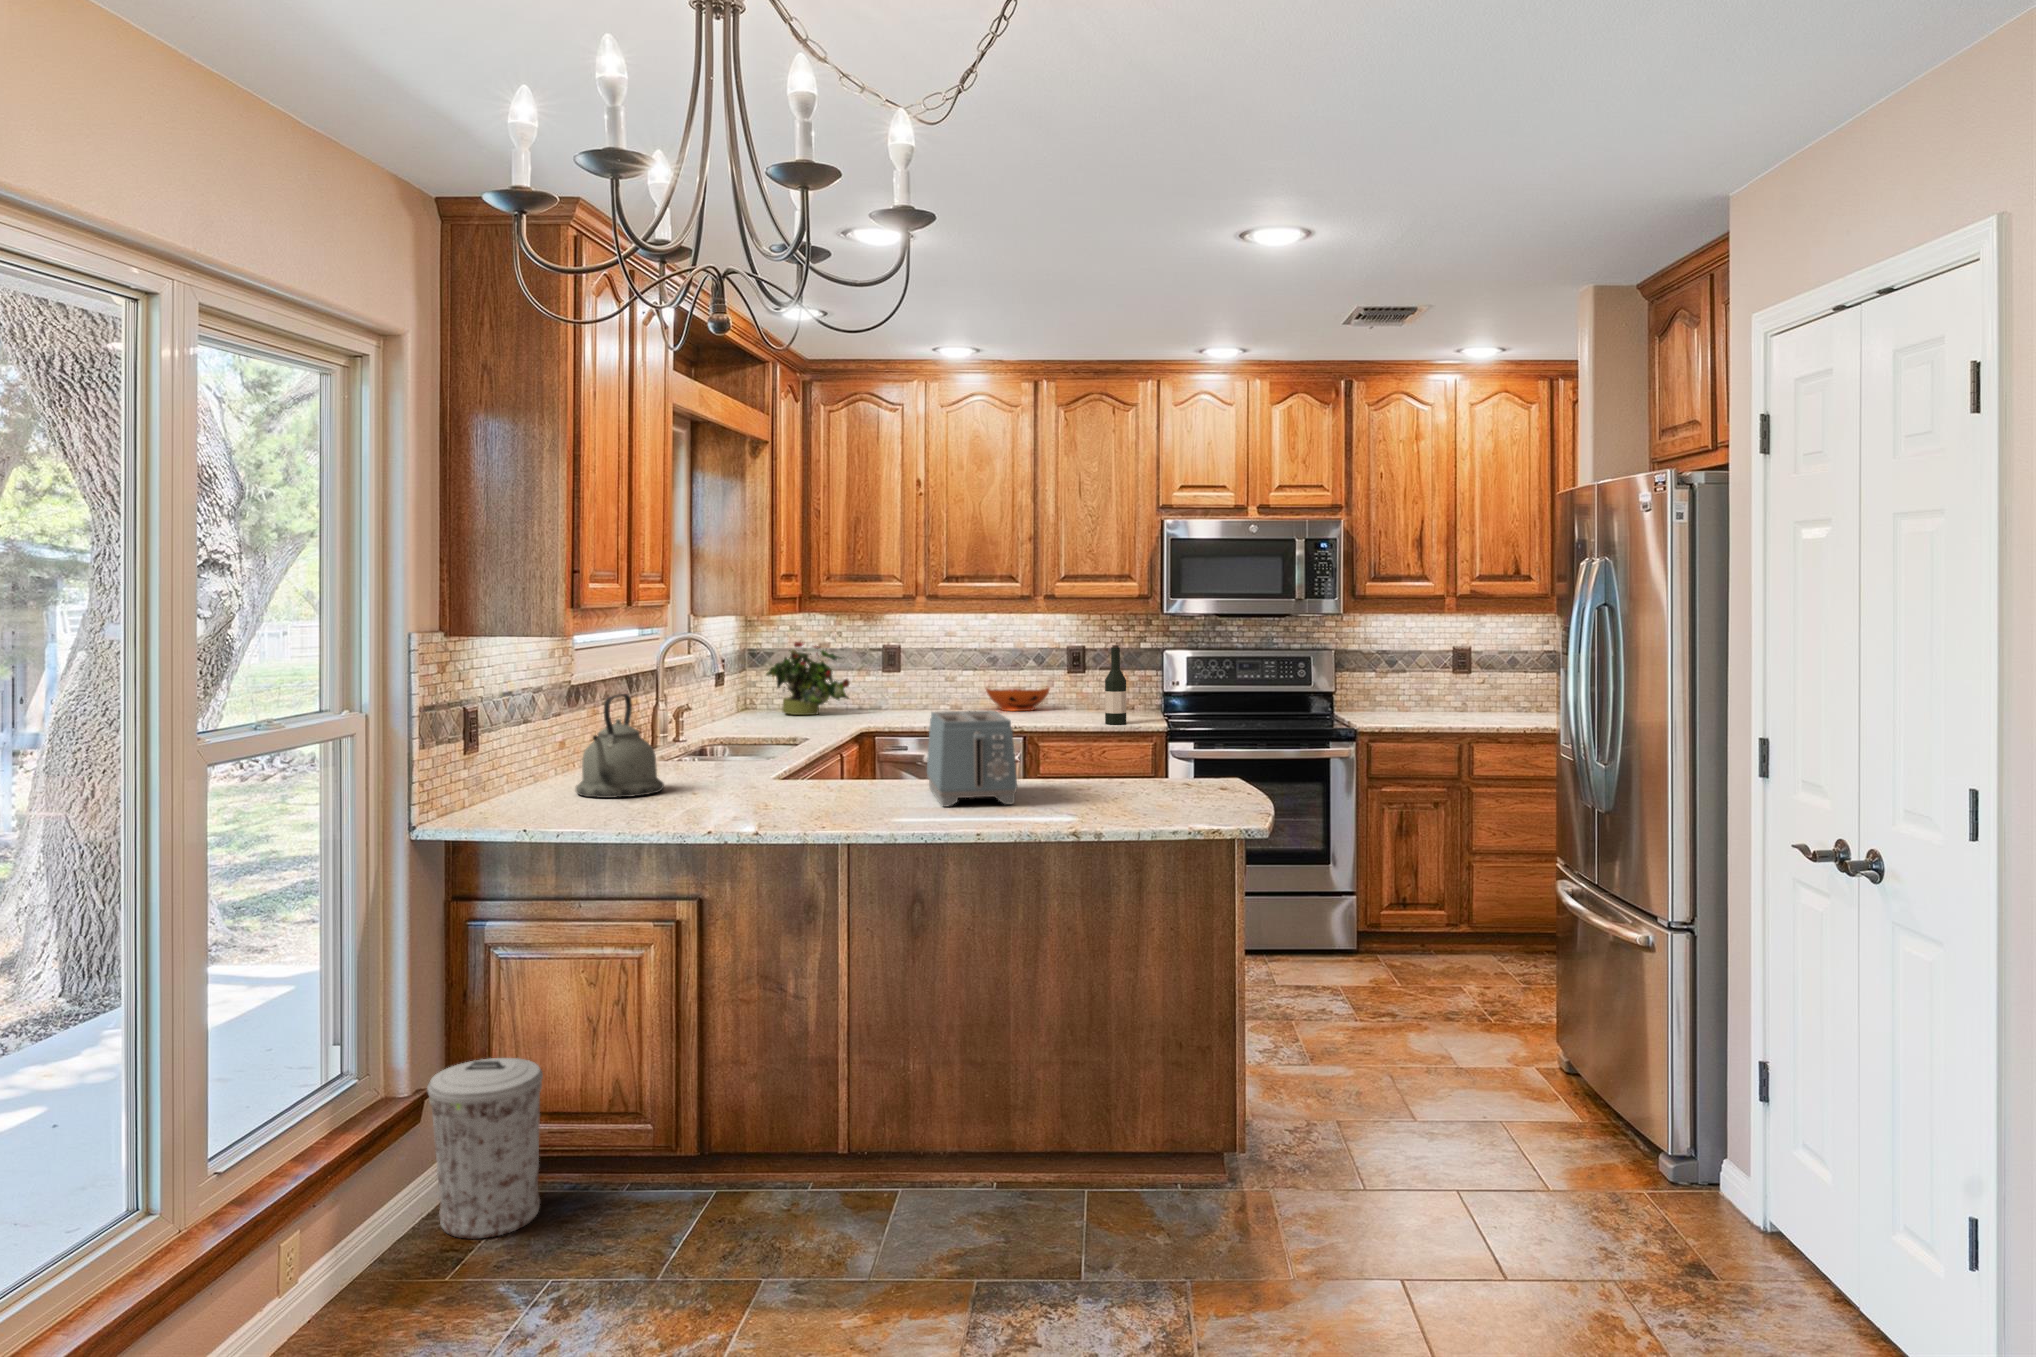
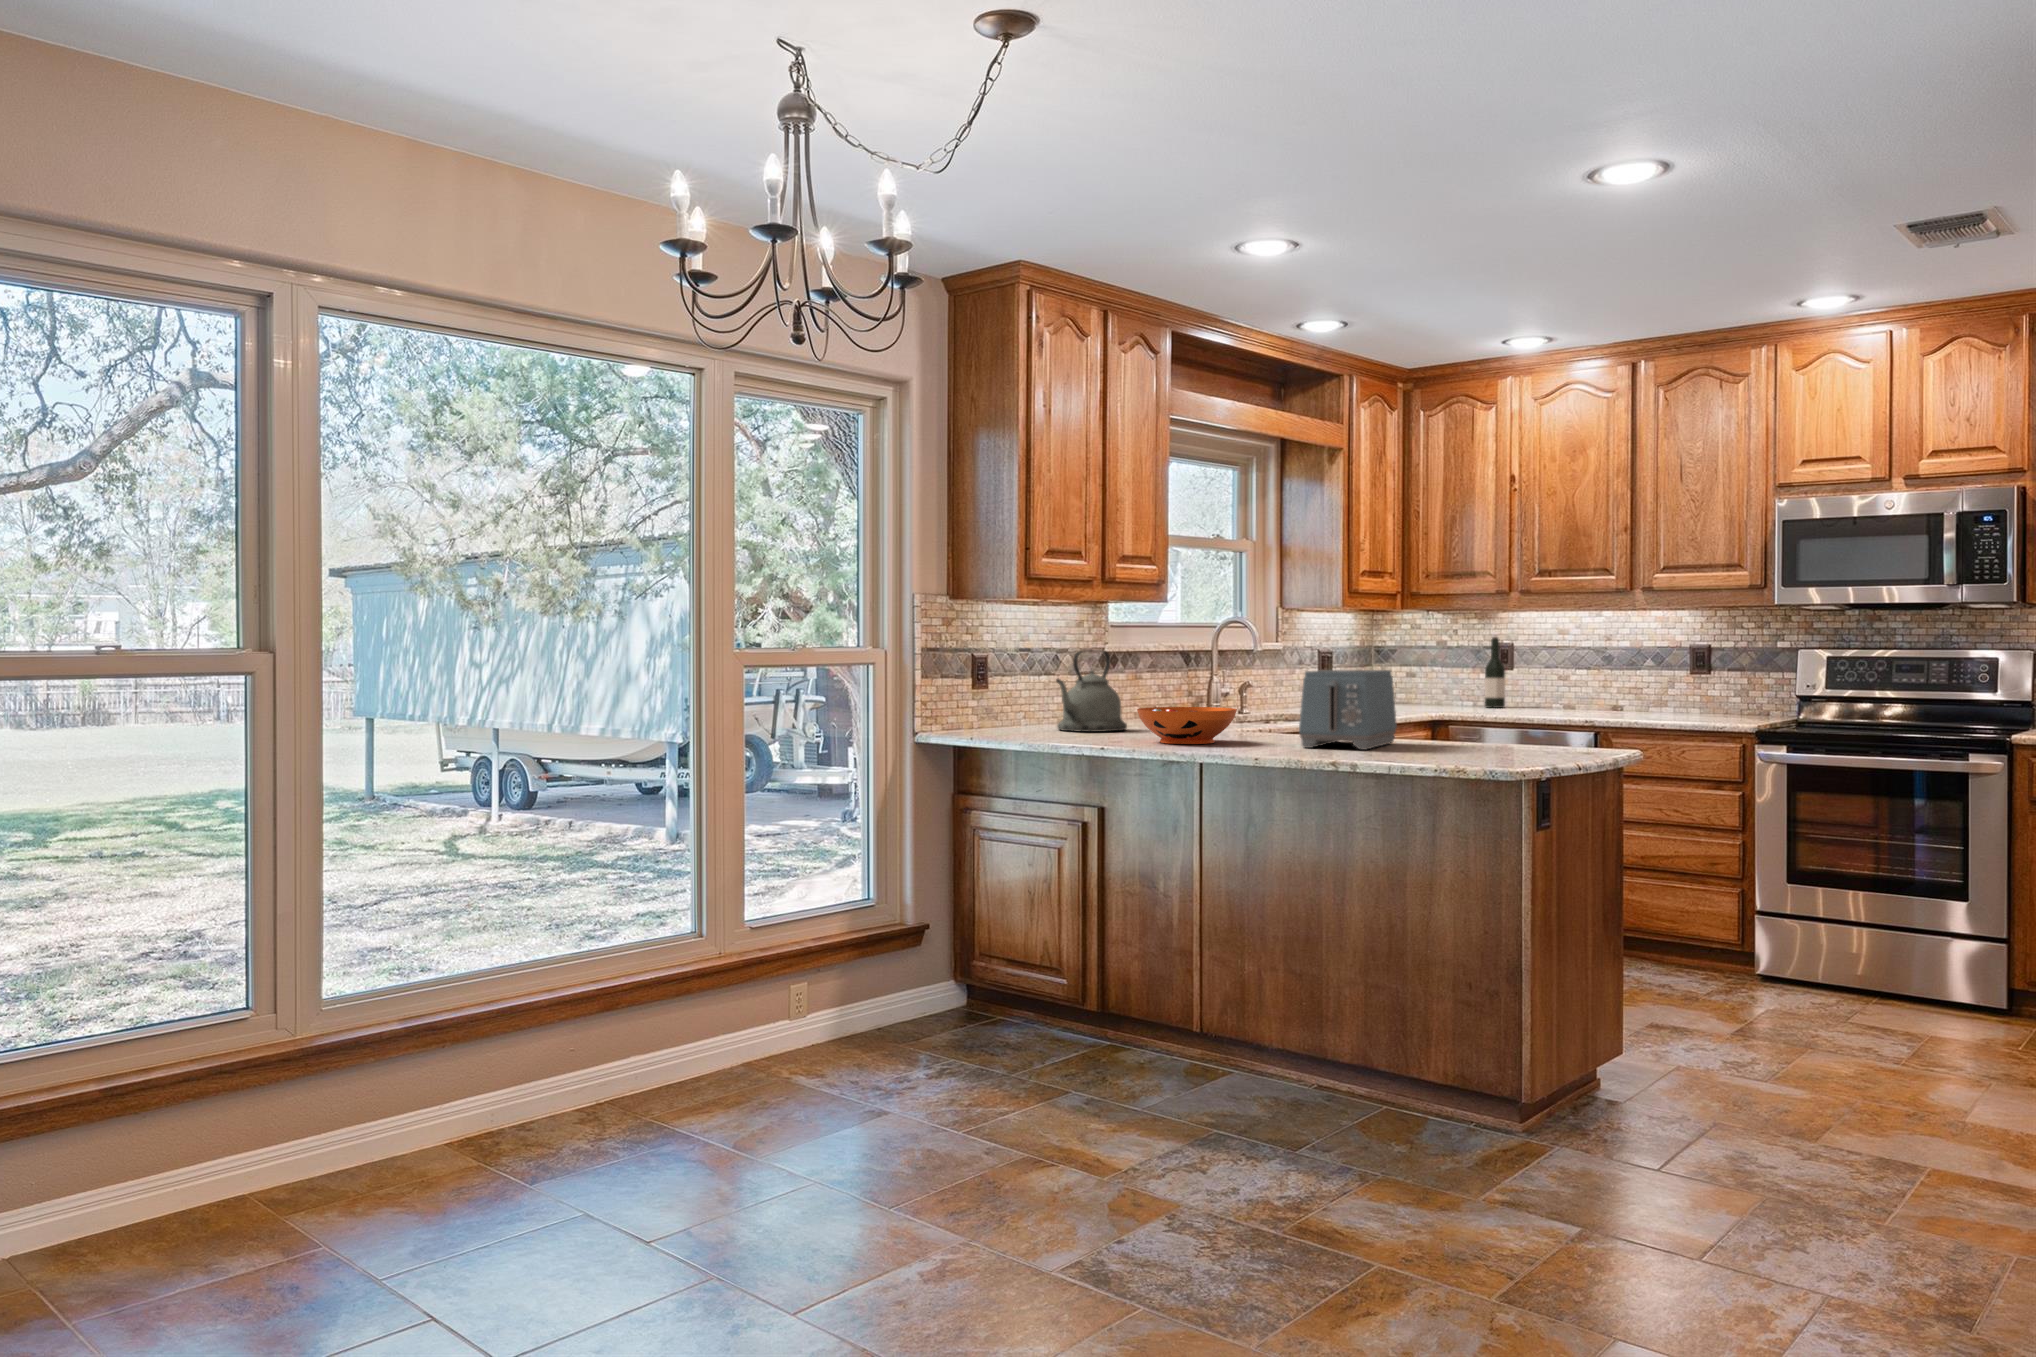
potted plant: present [766,642,849,715] -> none [1372,635,1448,707]
wine bottle: present [1105,645,1126,724] -> present [1485,637,1505,708]
decorative bowl: present [986,688,1050,711] -> present [1137,707,1237,744]
trash can: present [427,1058,543,1239] -> none [898,912,980,1042]

